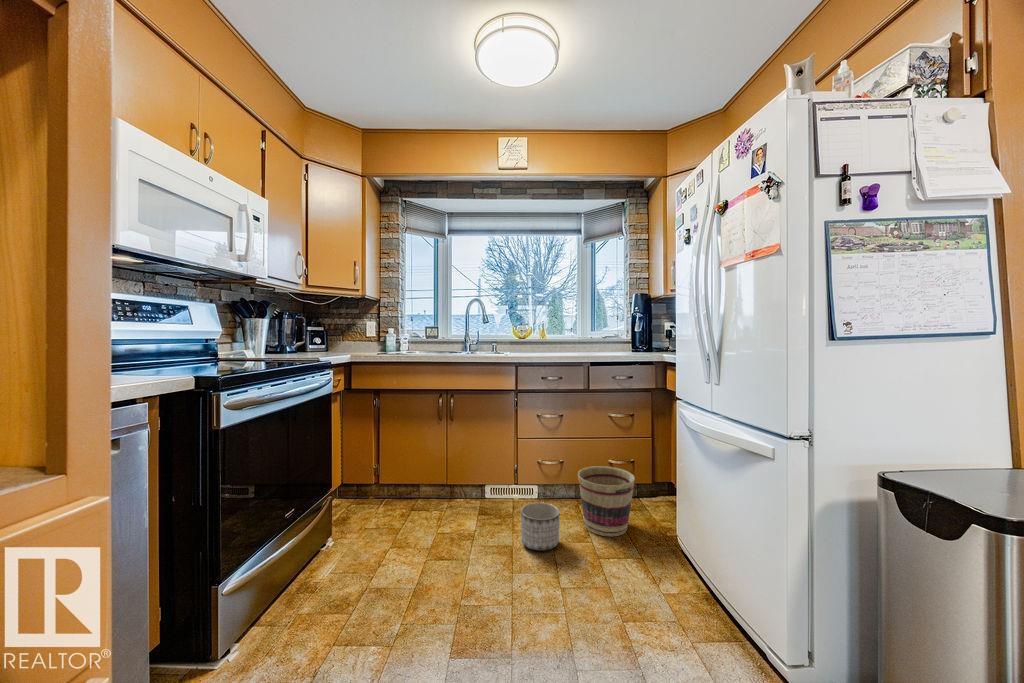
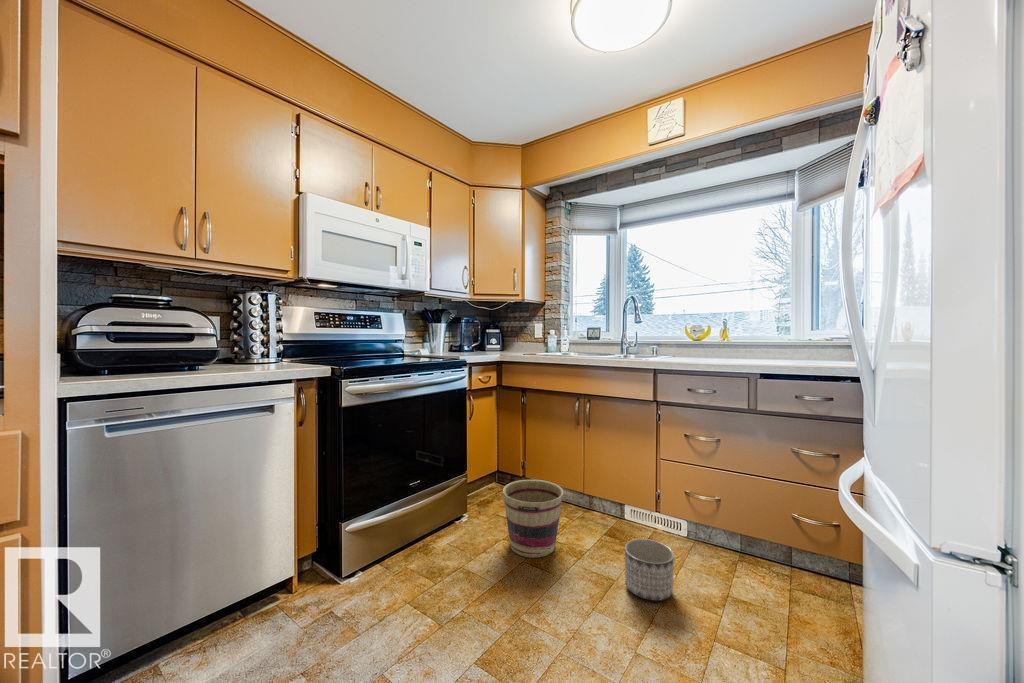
basket: present [578,466,635,537] -> present [503,480,563,558]

